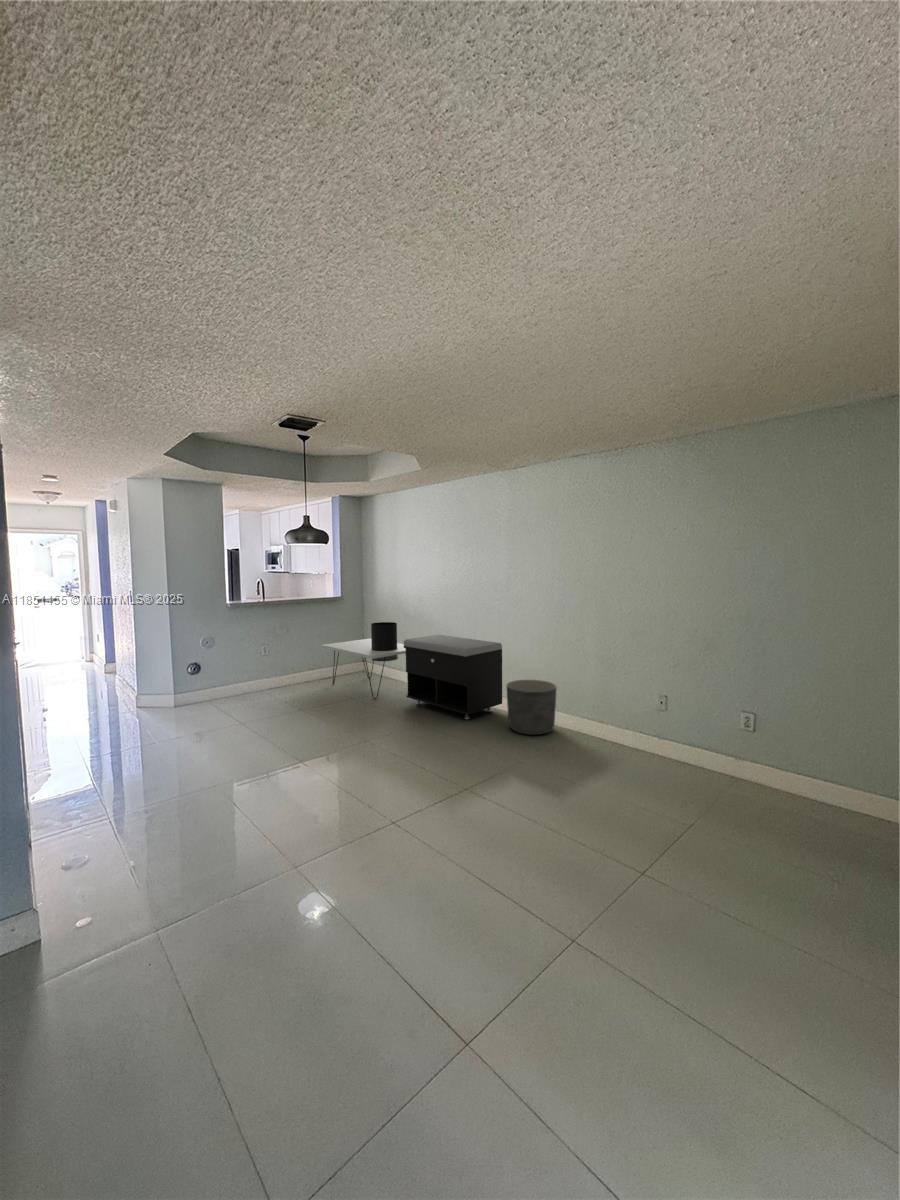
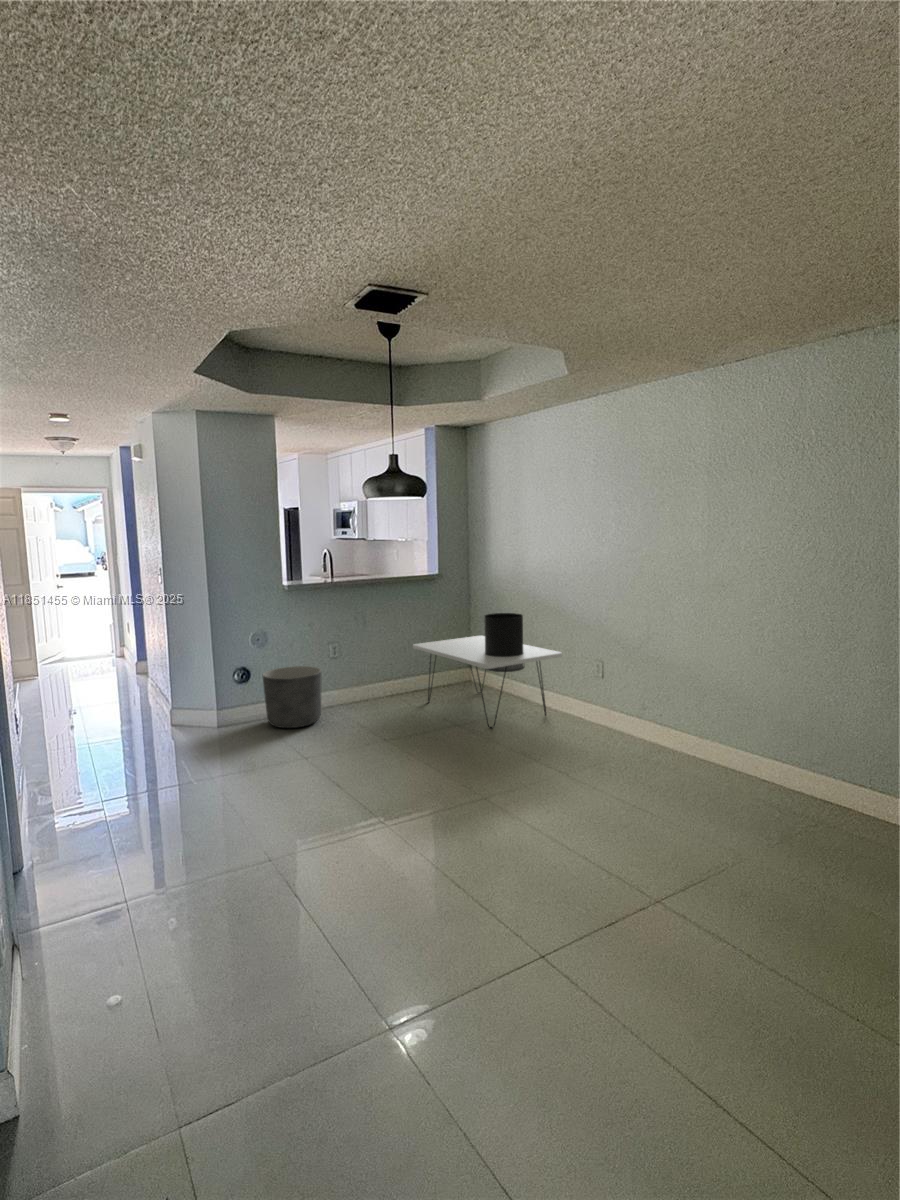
storage bench: present [404,635,502,719] -> none [536,634,698,771]
planter: present [506,680,557,735] -> present [263,666,321,728]

